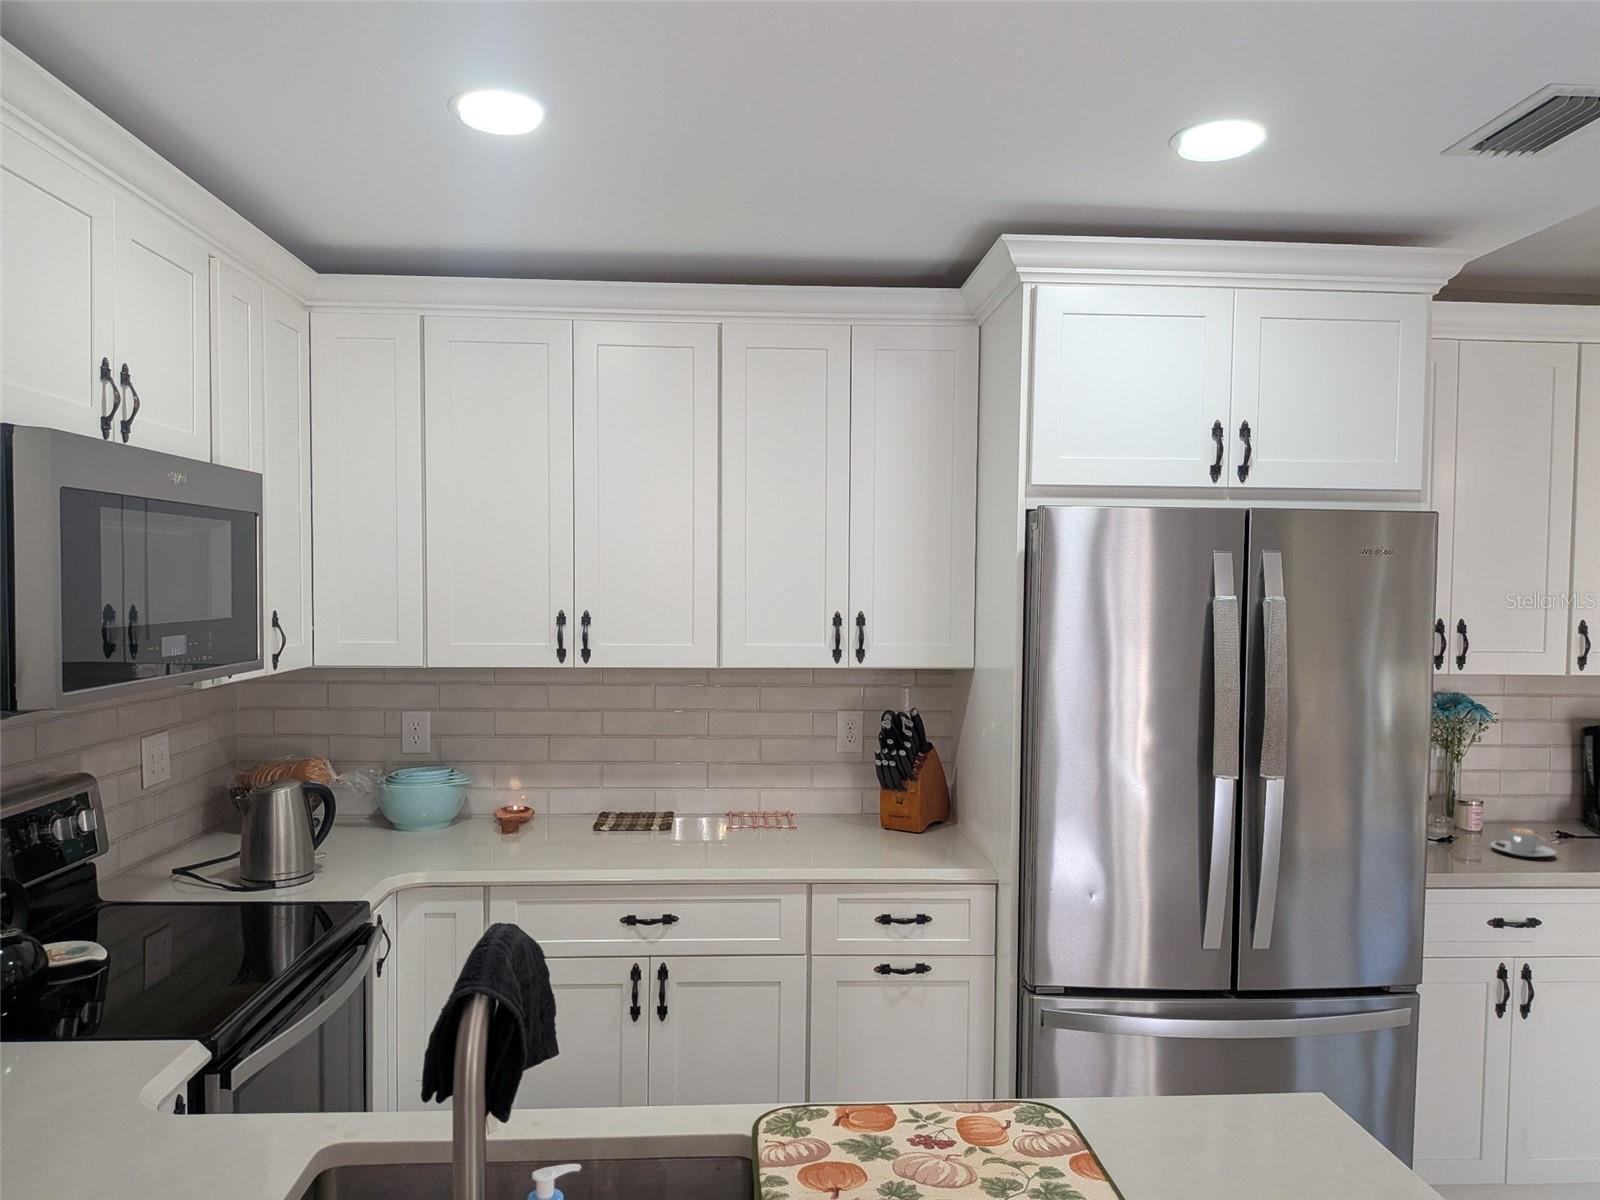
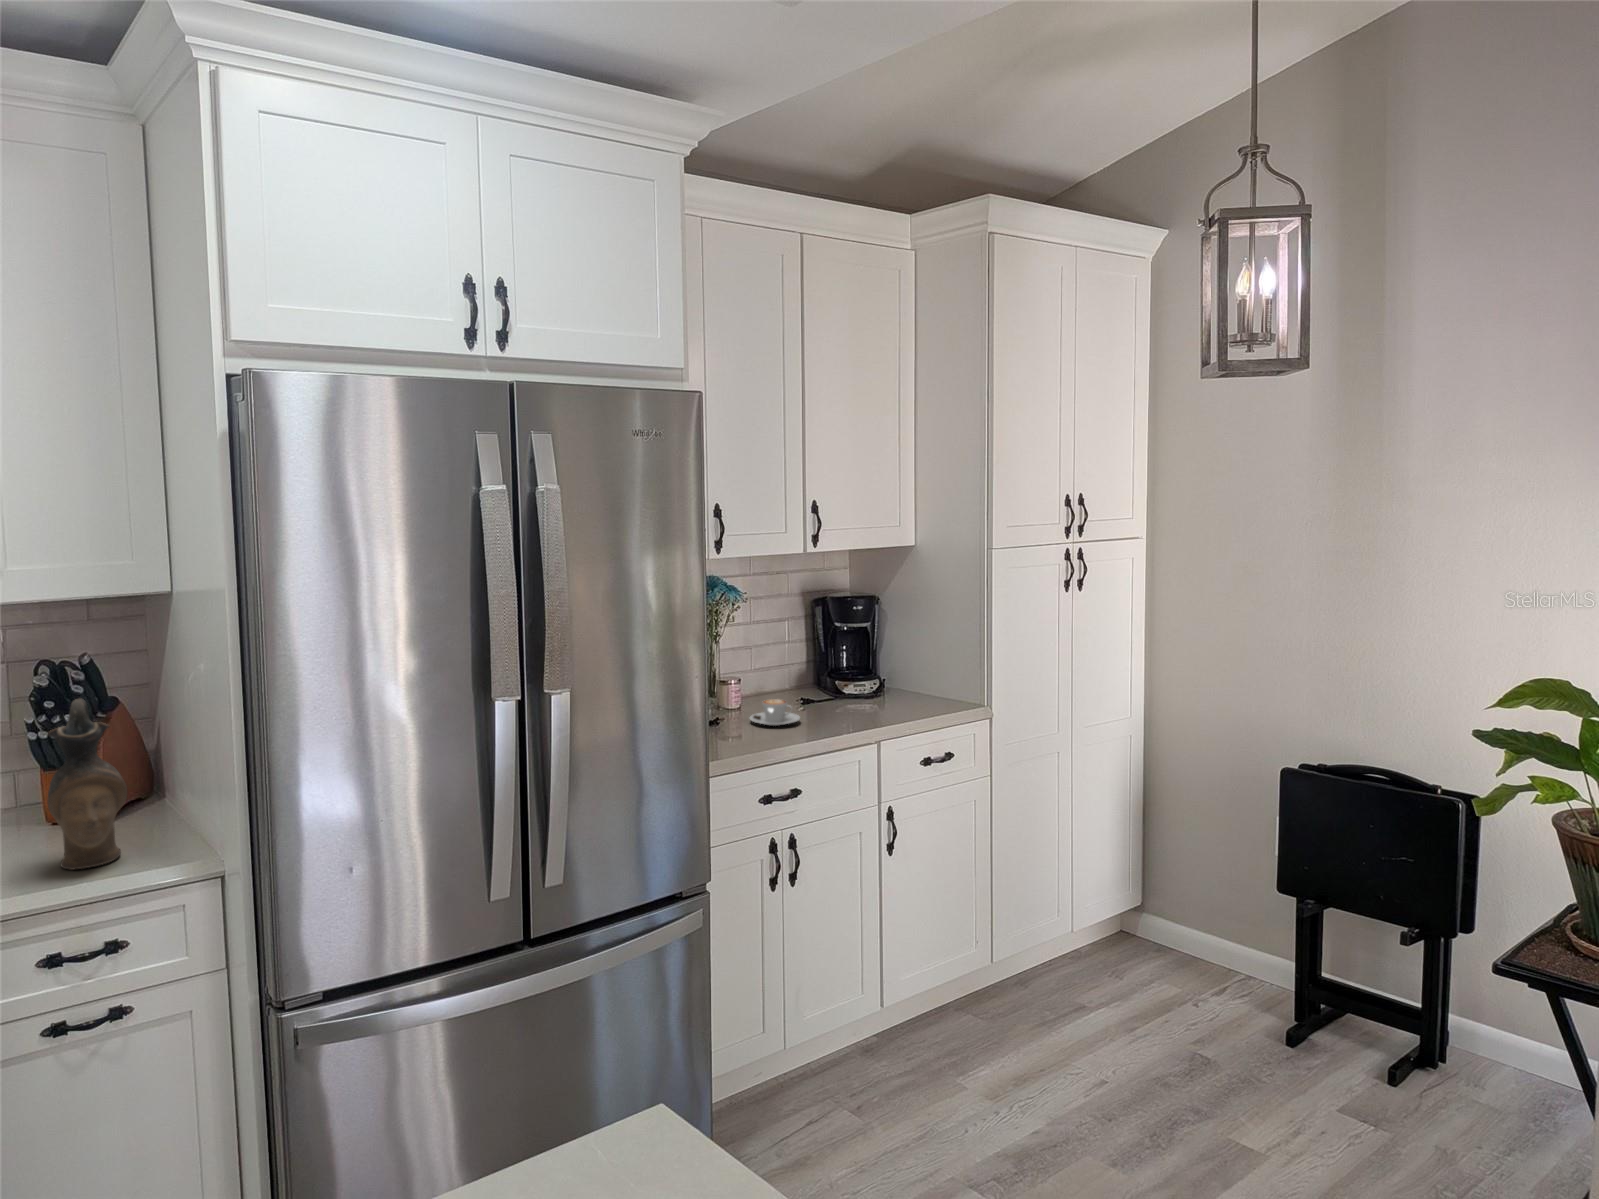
ceramic pitcher: none [891,738,939,859] -> present [47,699,127,870]

